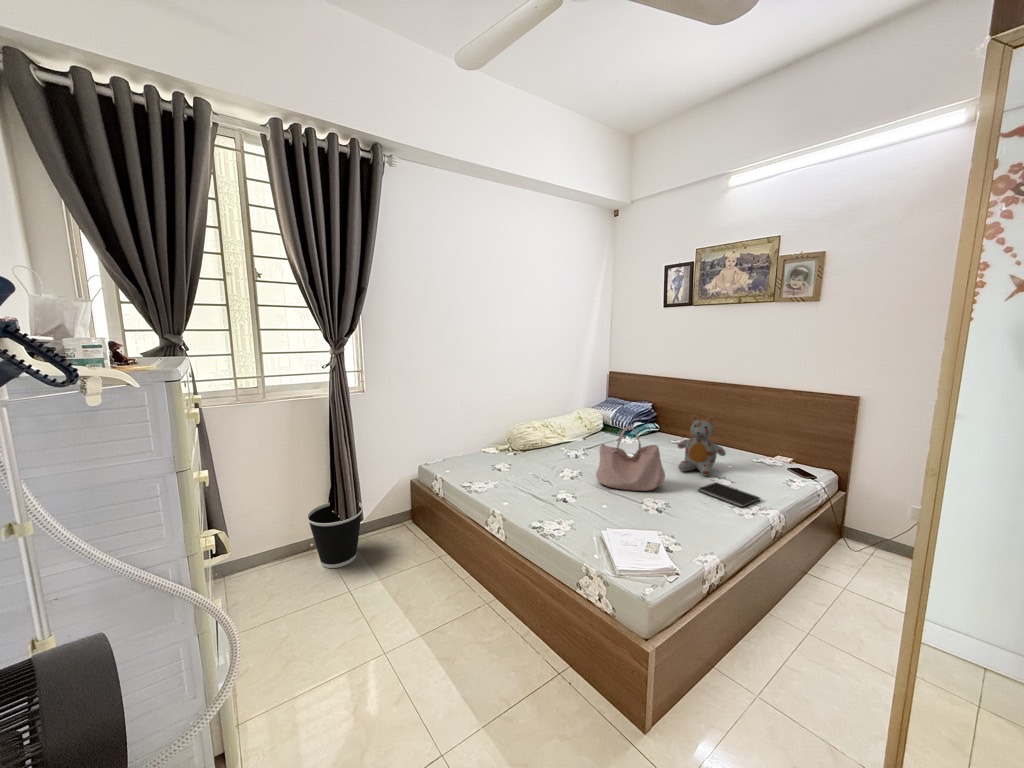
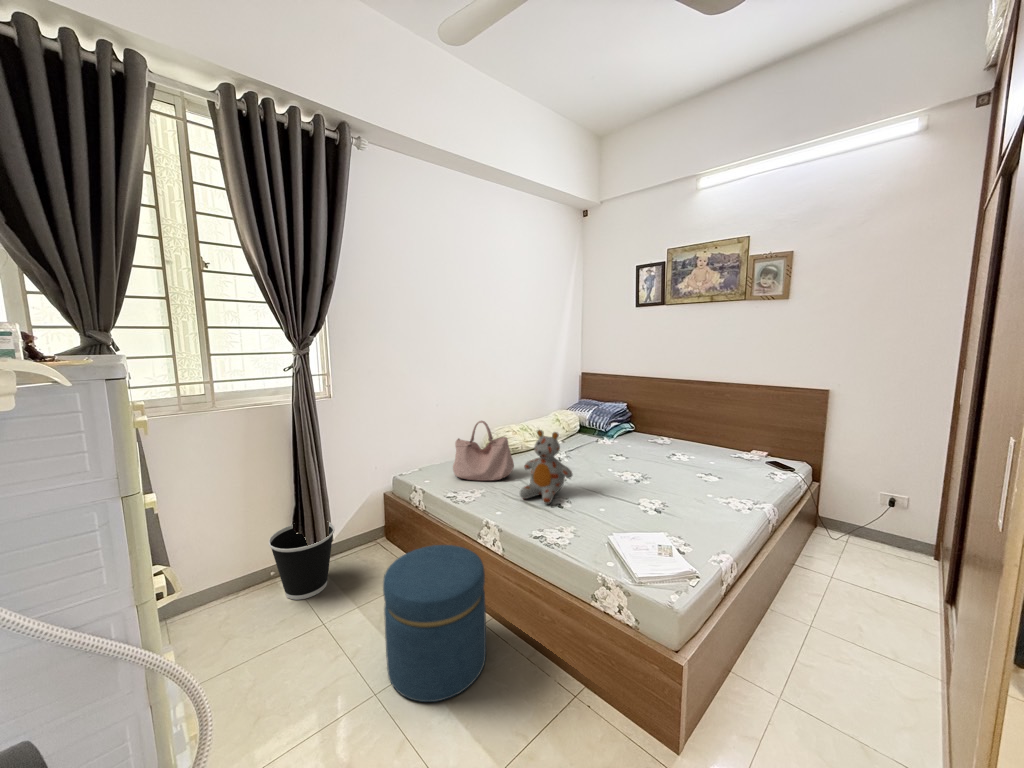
stuffed bear: present [677,415,726,476] -> present [520,430,572,504]
handbag: present [596,427,665,491] -> present [453,421,514,481]
notebook: present [698,482,760,507] -> none [690,479,752,503]
ottoman: none [393,529,485,665] -> present [383,545,486,702]

